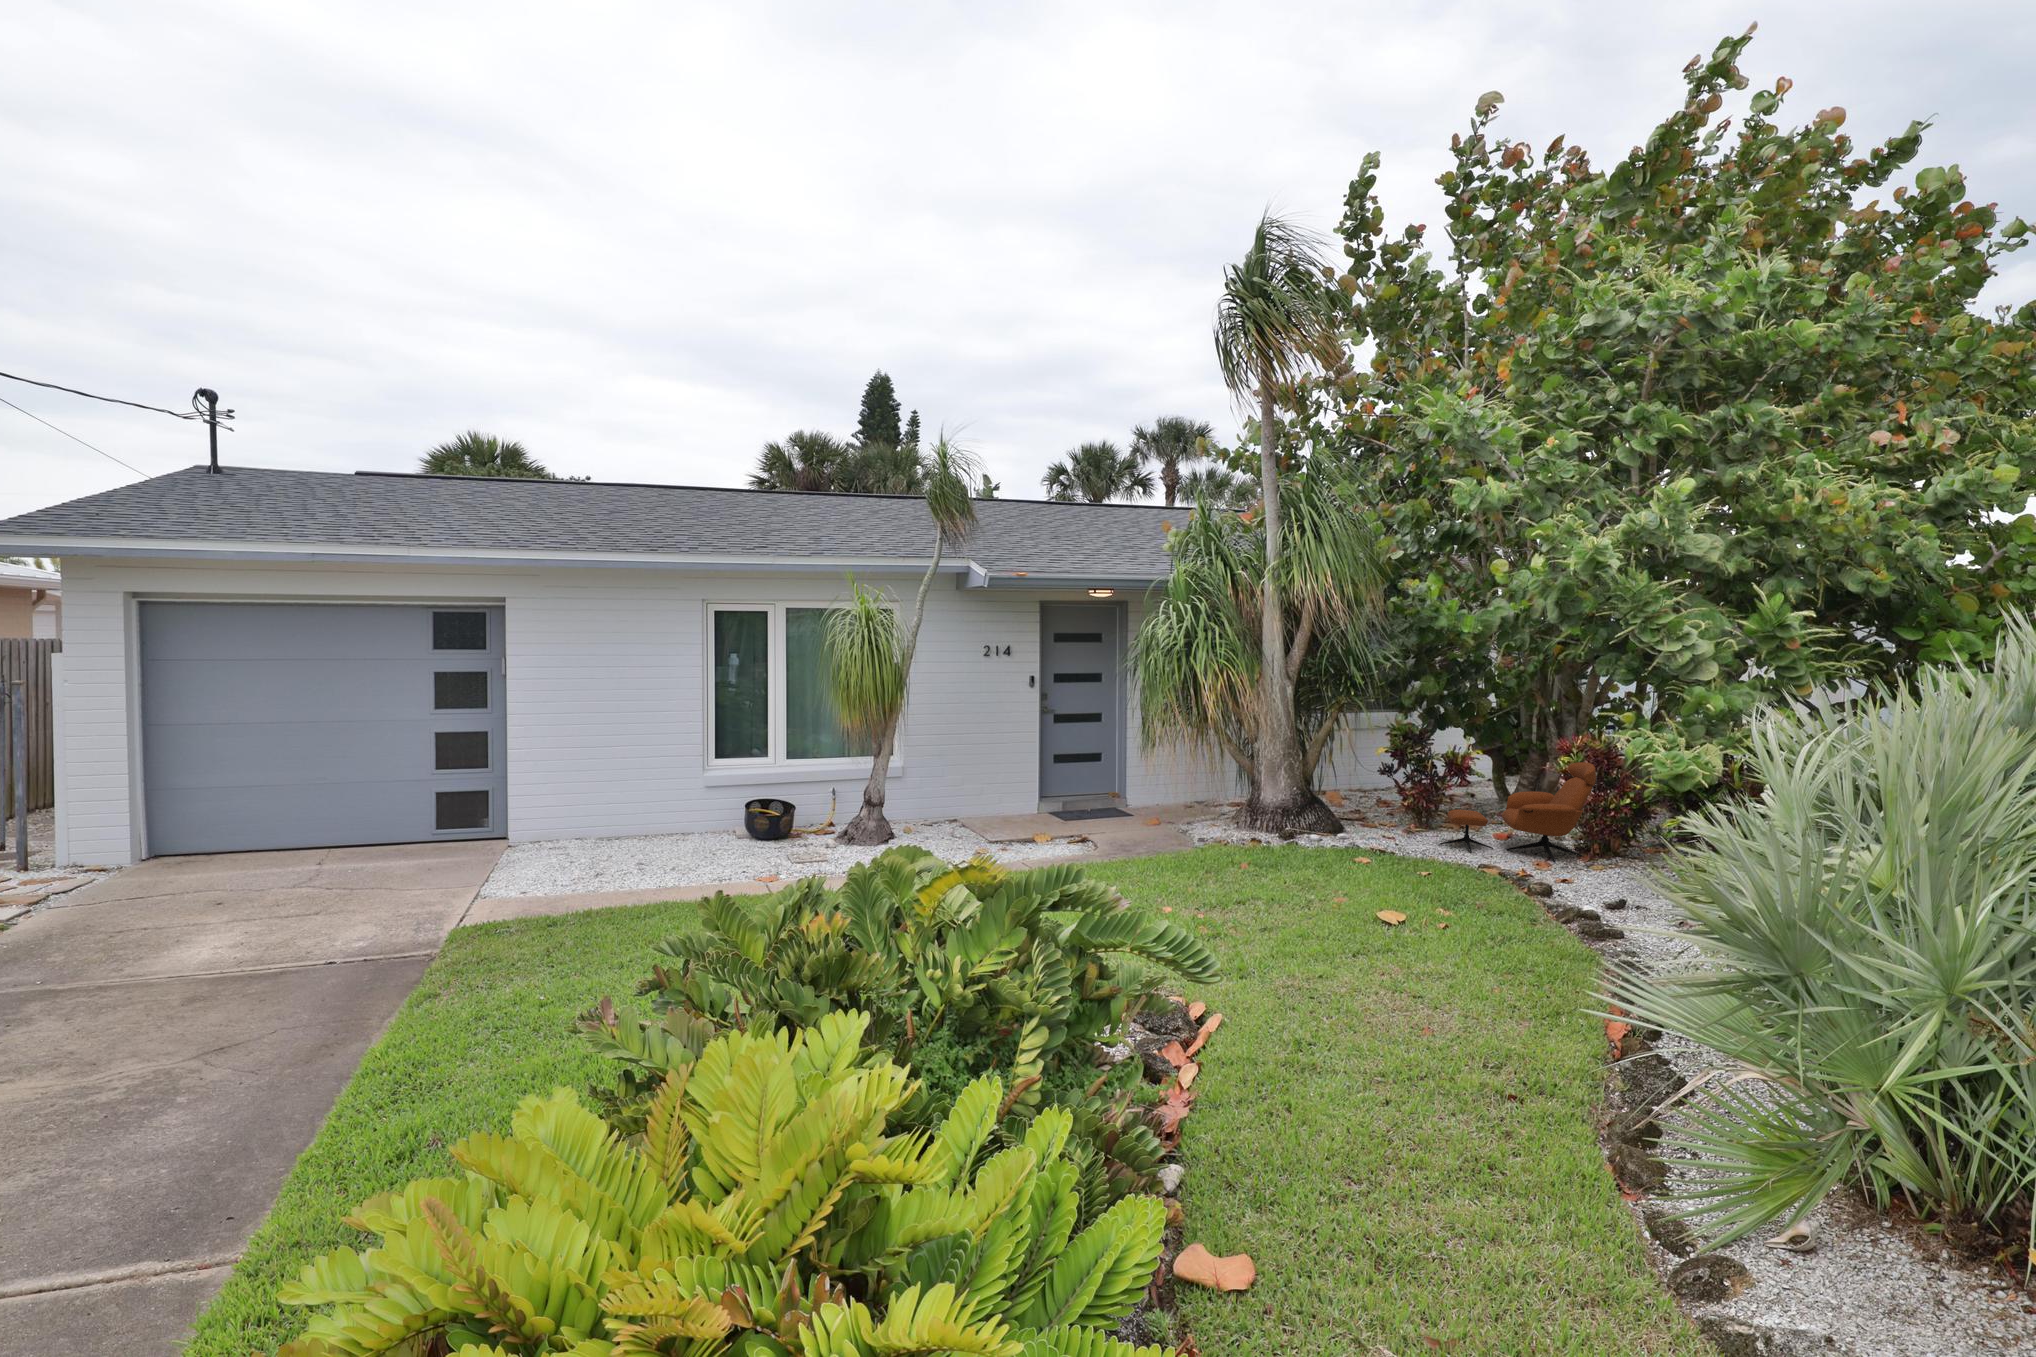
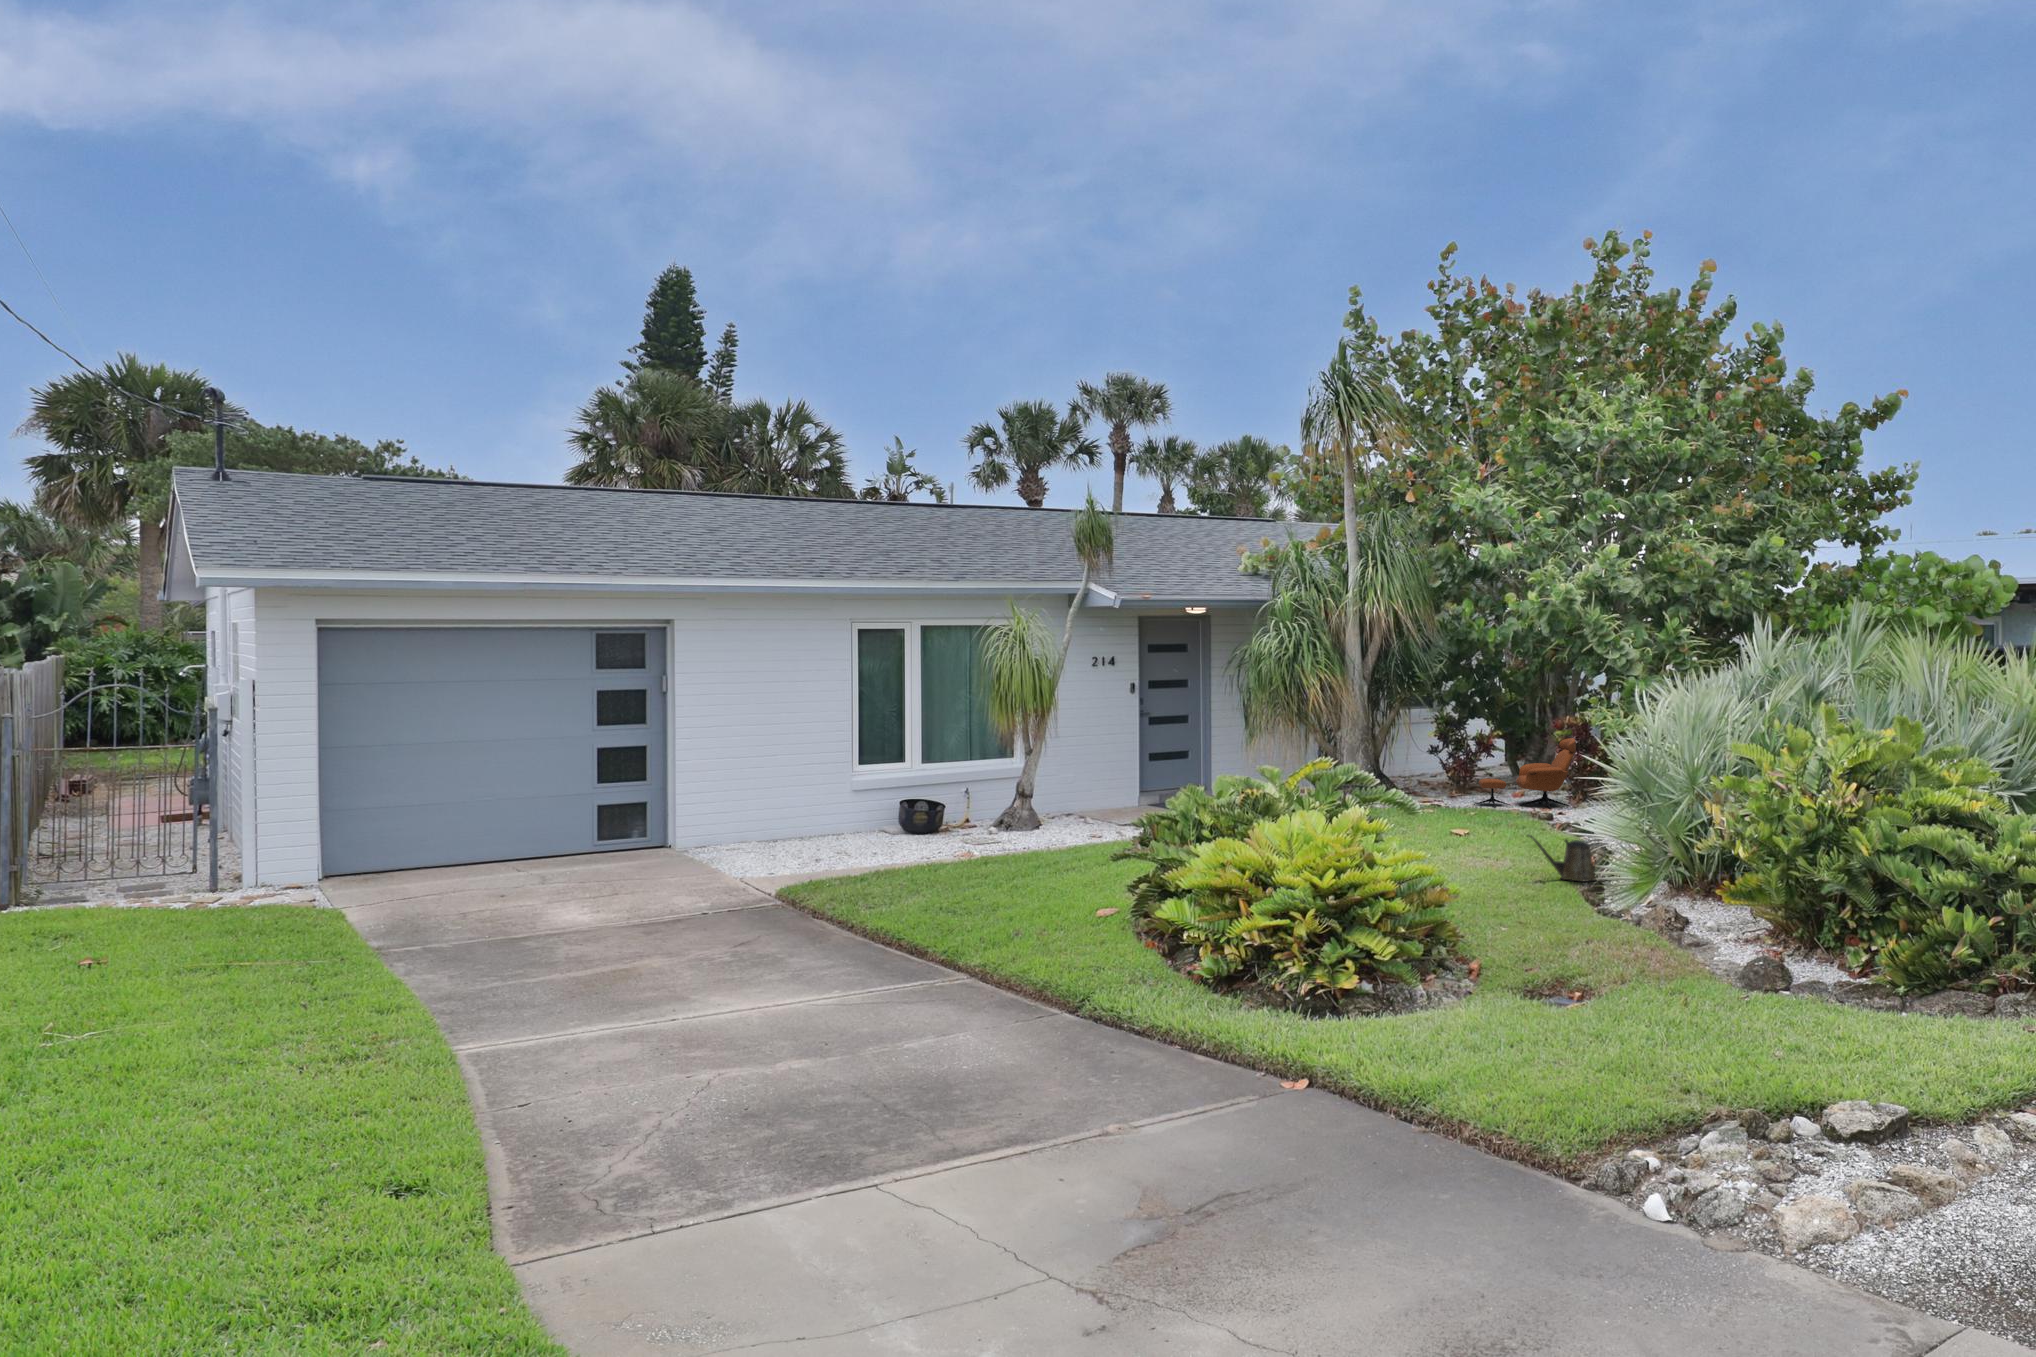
watering can: none [1543,1104,1784,1284] -> present [1528,835,1604,882]

